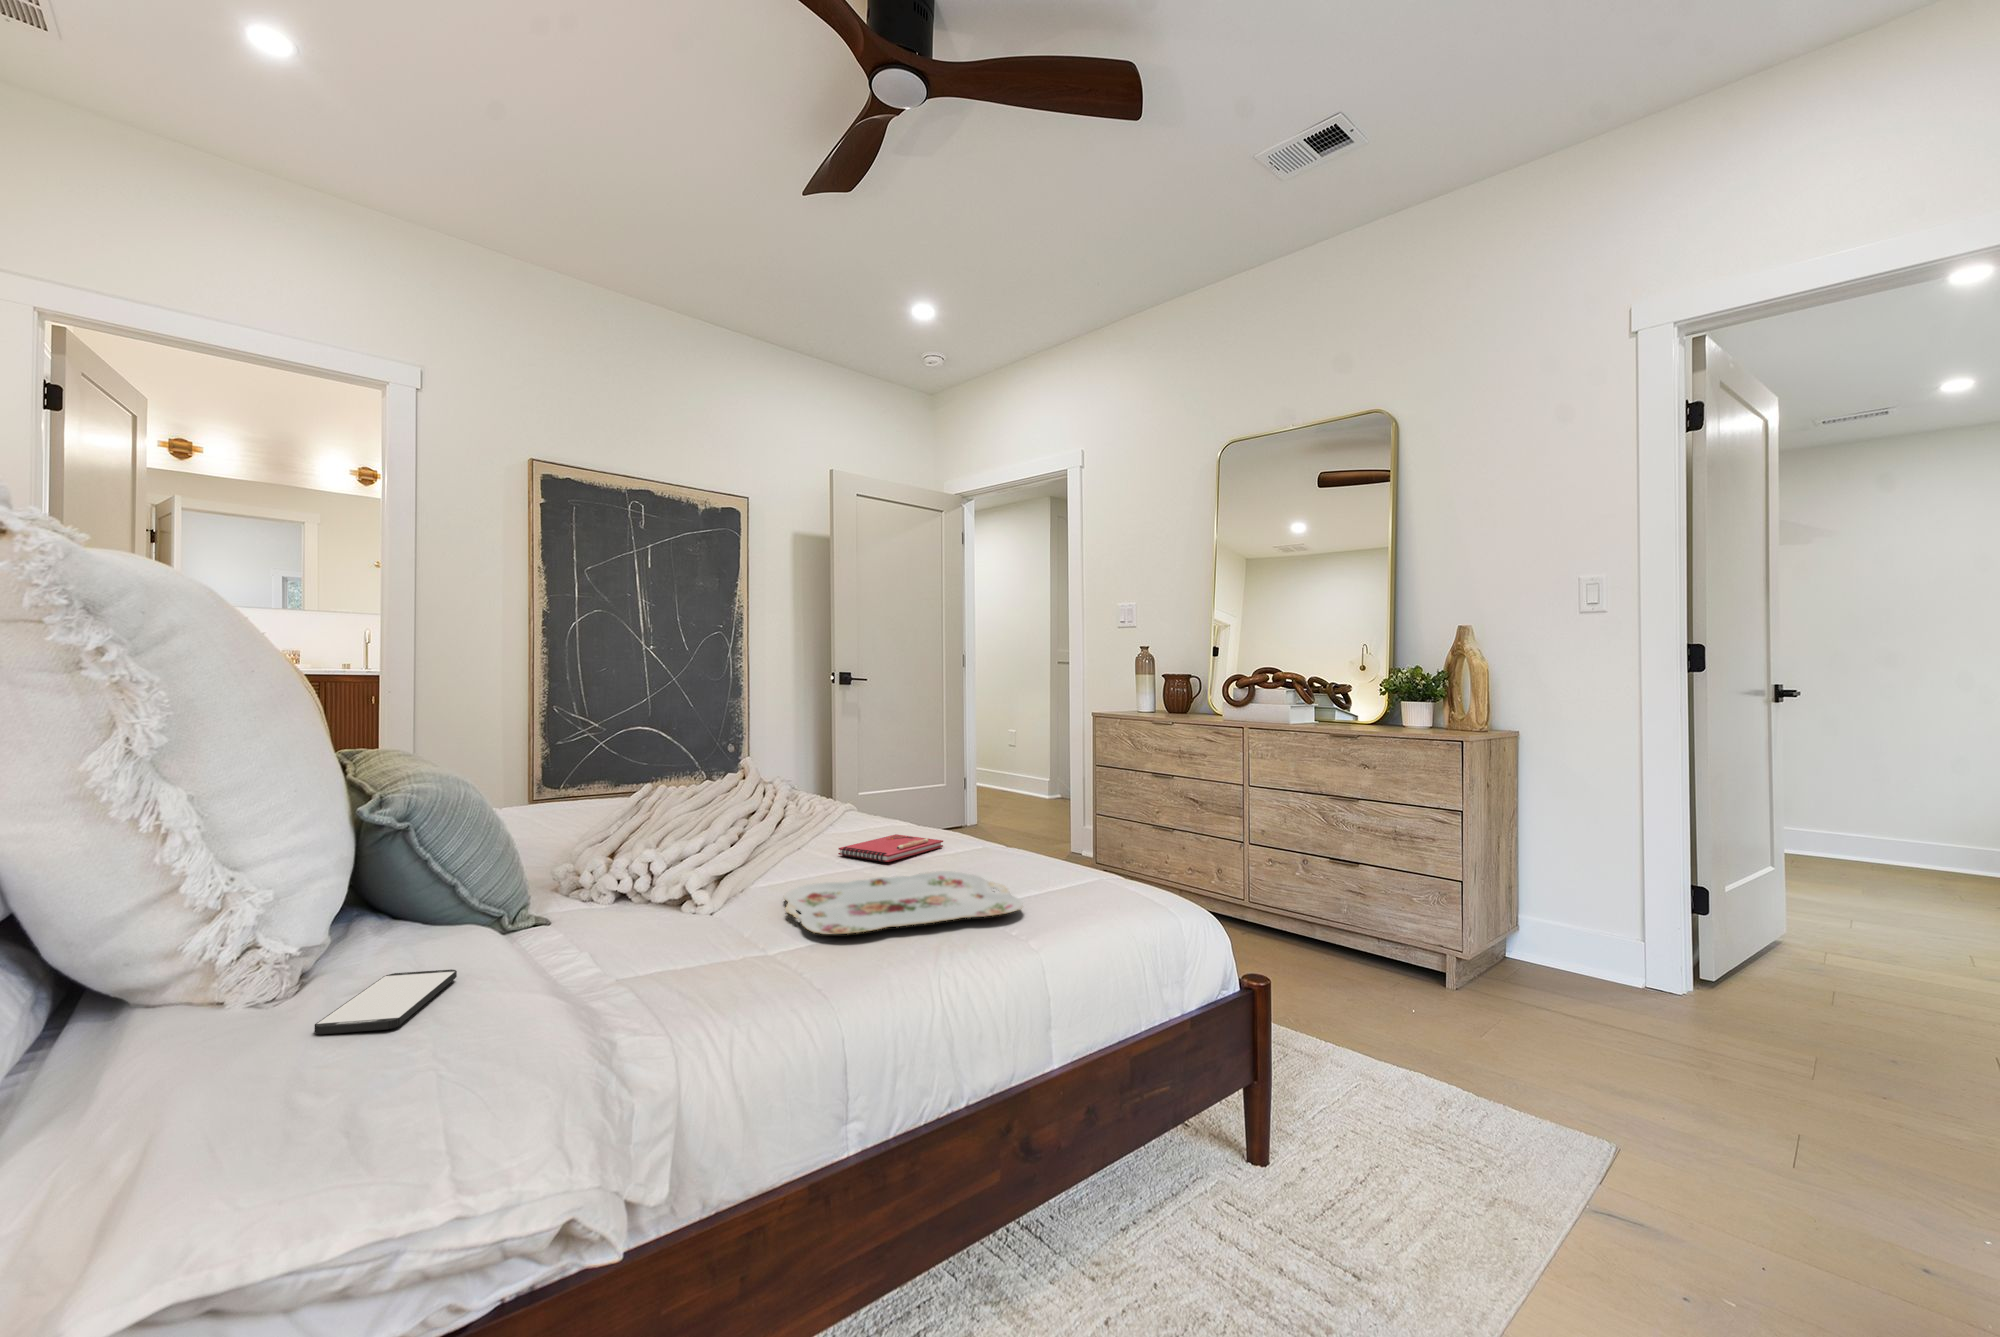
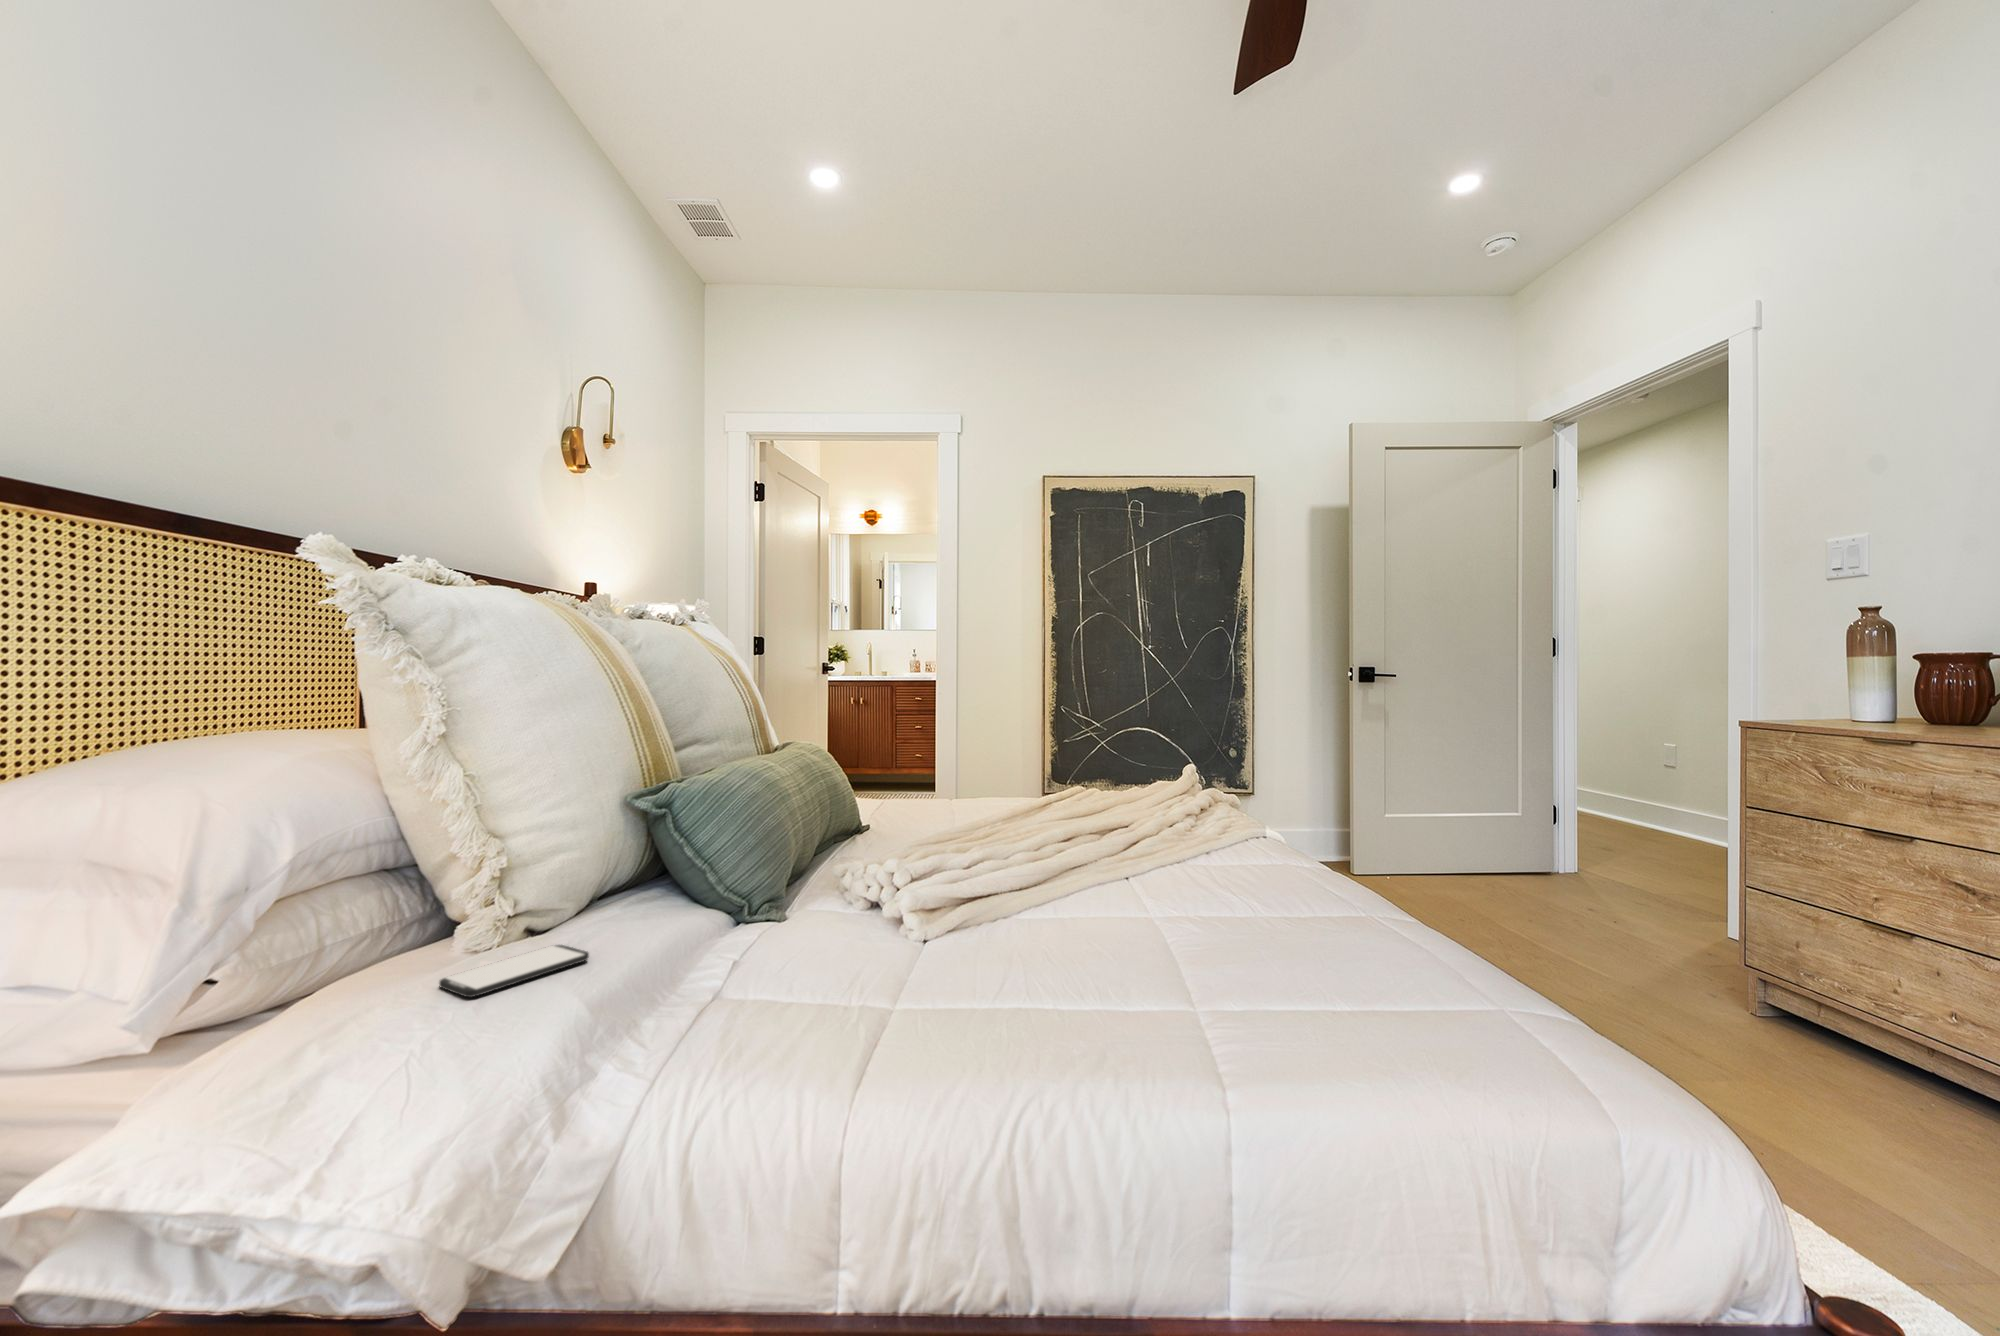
notebook: present [838,834,943,862] -> none [1138,879,1283,915]
serving tray: present [784,871,1023,935] -> none [936,927,1254,1034]

